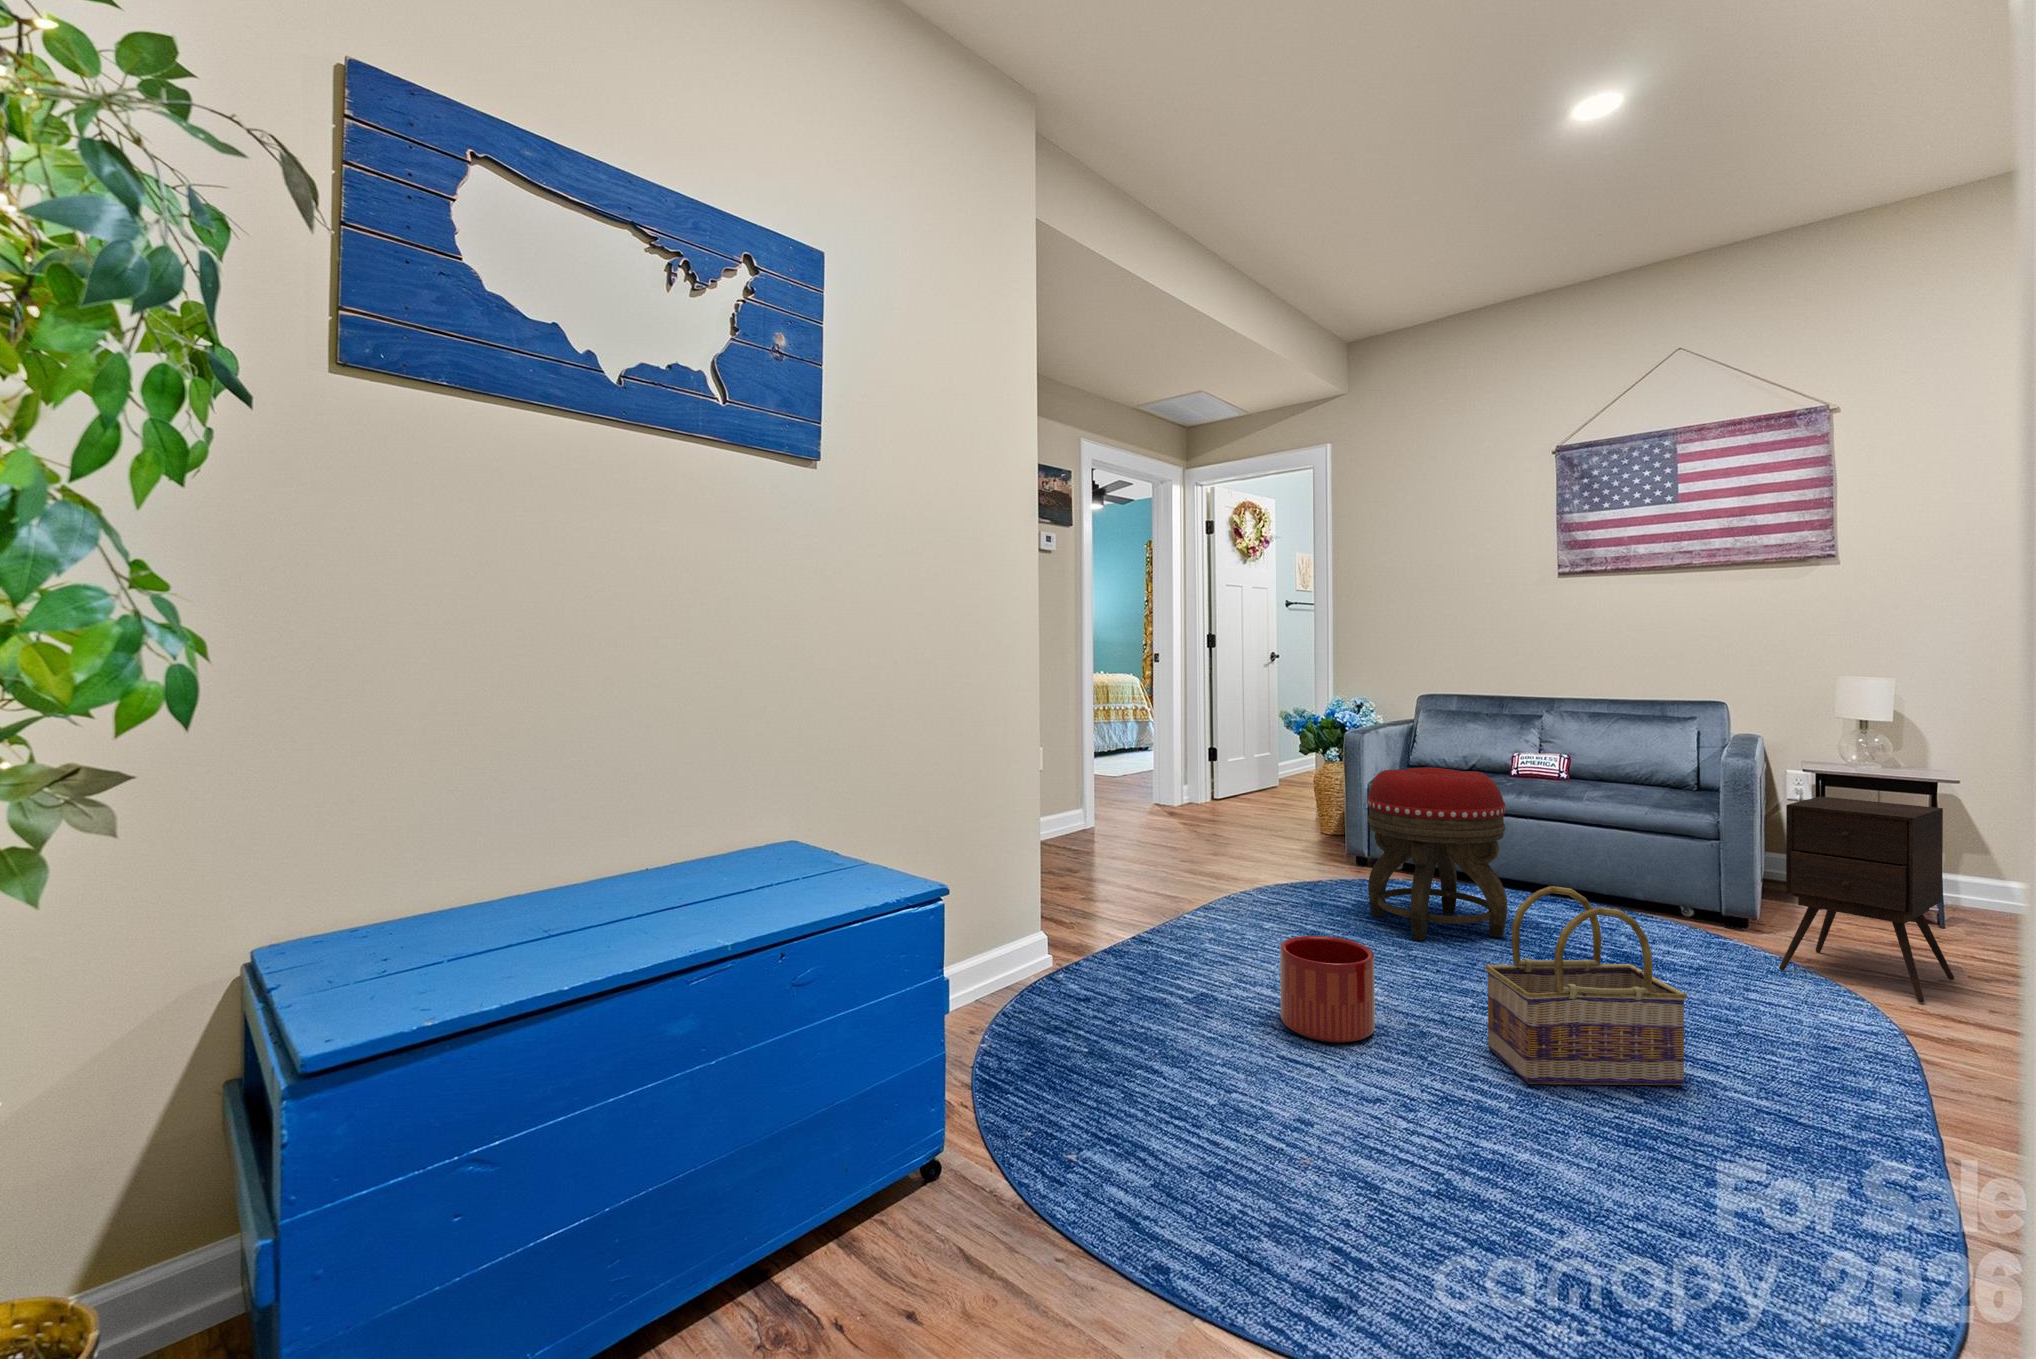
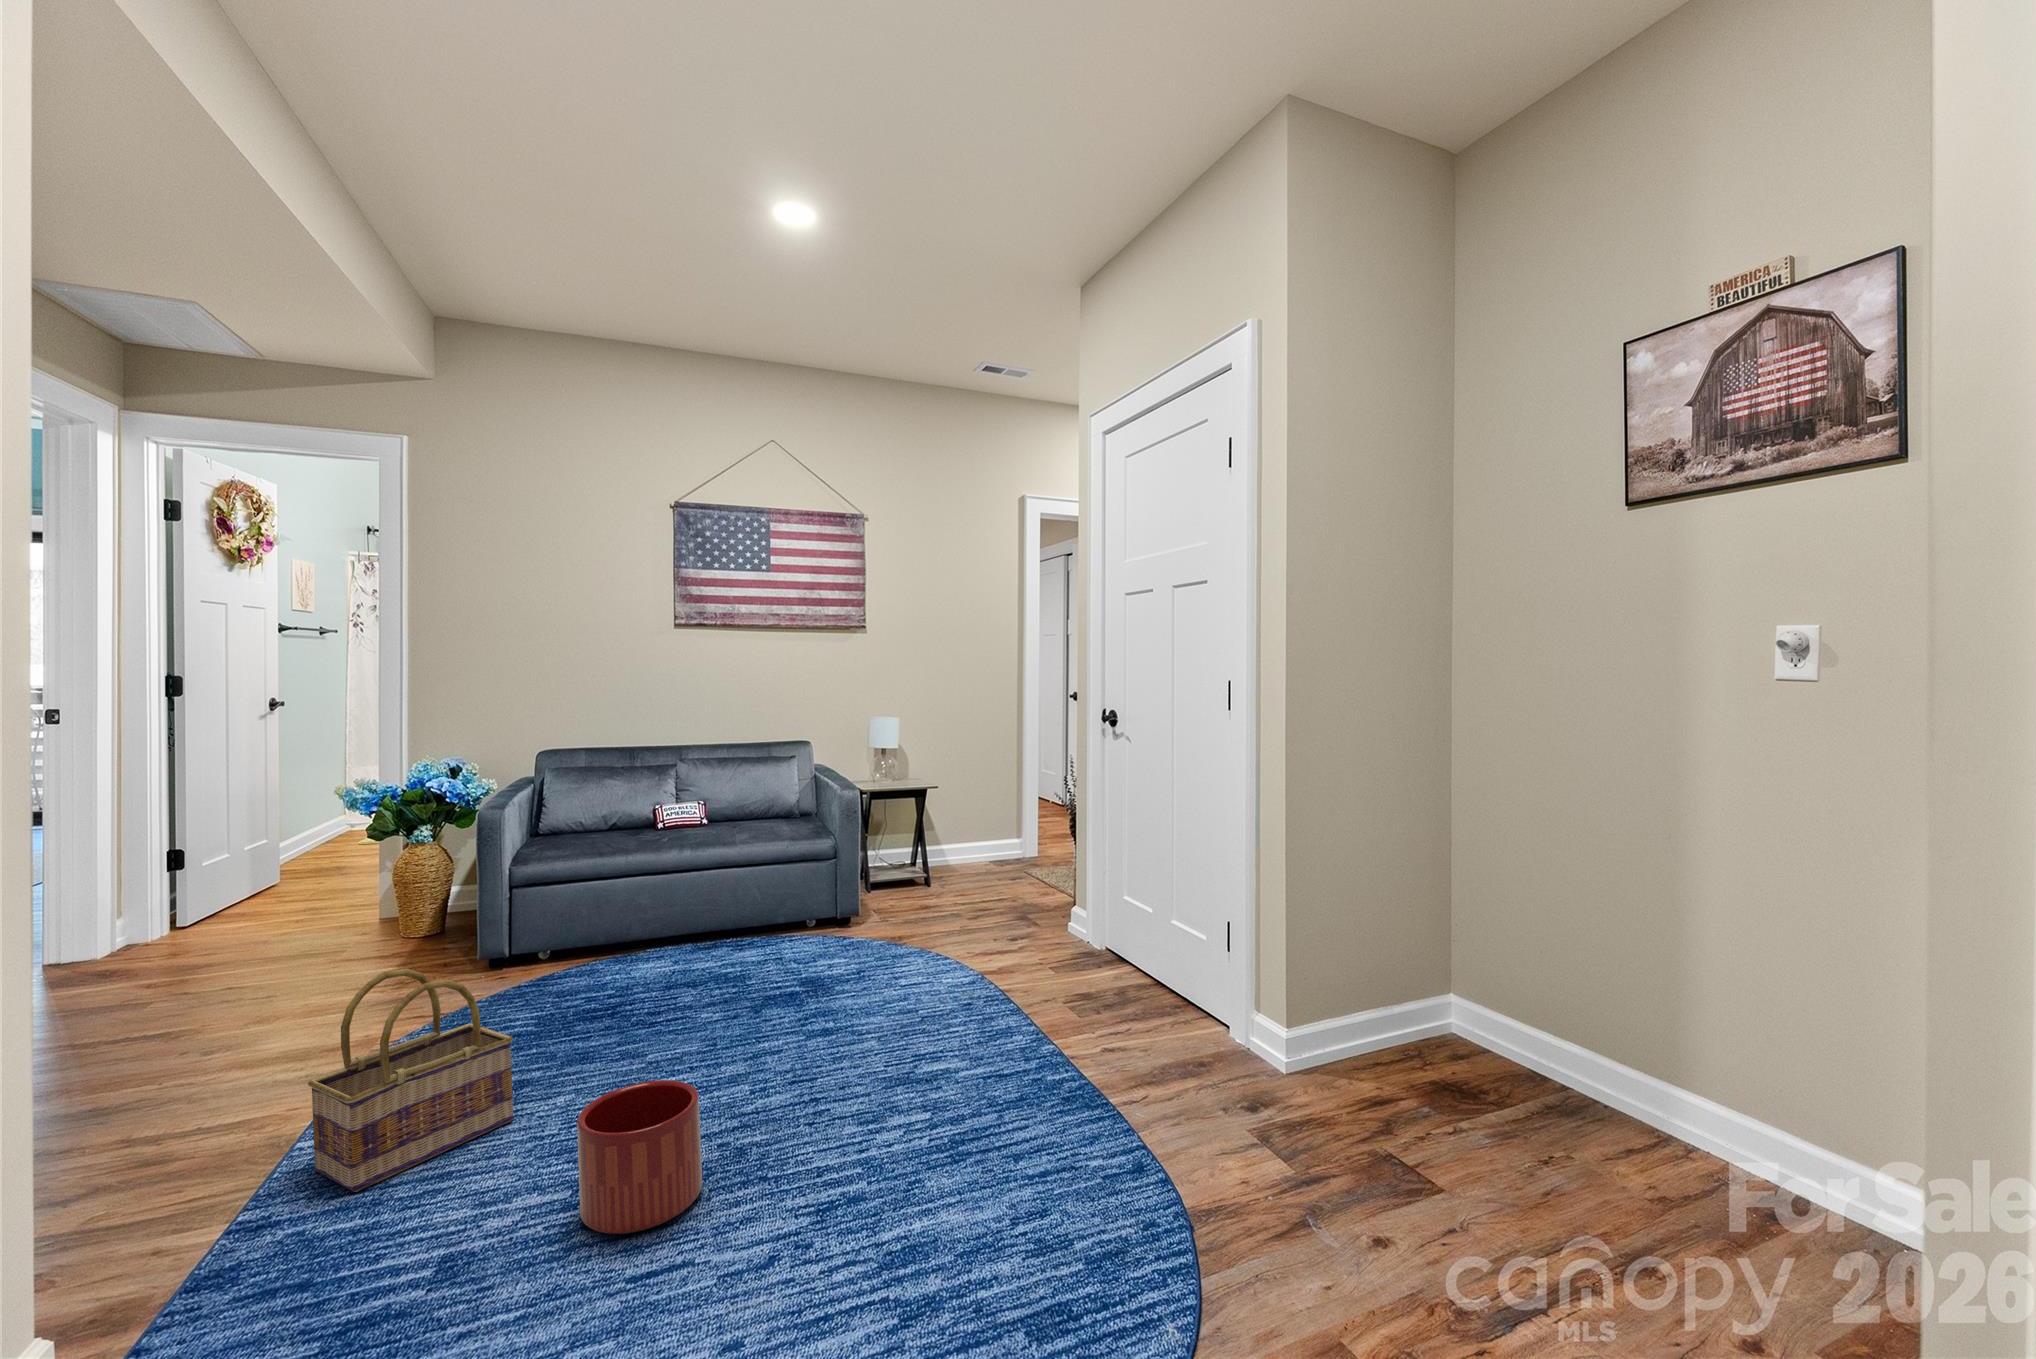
footstool: present [1368,767,1507,941] -> none [565,839,721,1044]
side table: present [1779,796,1954,1002] -> none [913,811,997,959]
basket: present [1485,886,1687,1085] -> present [308,969,513,1192]

